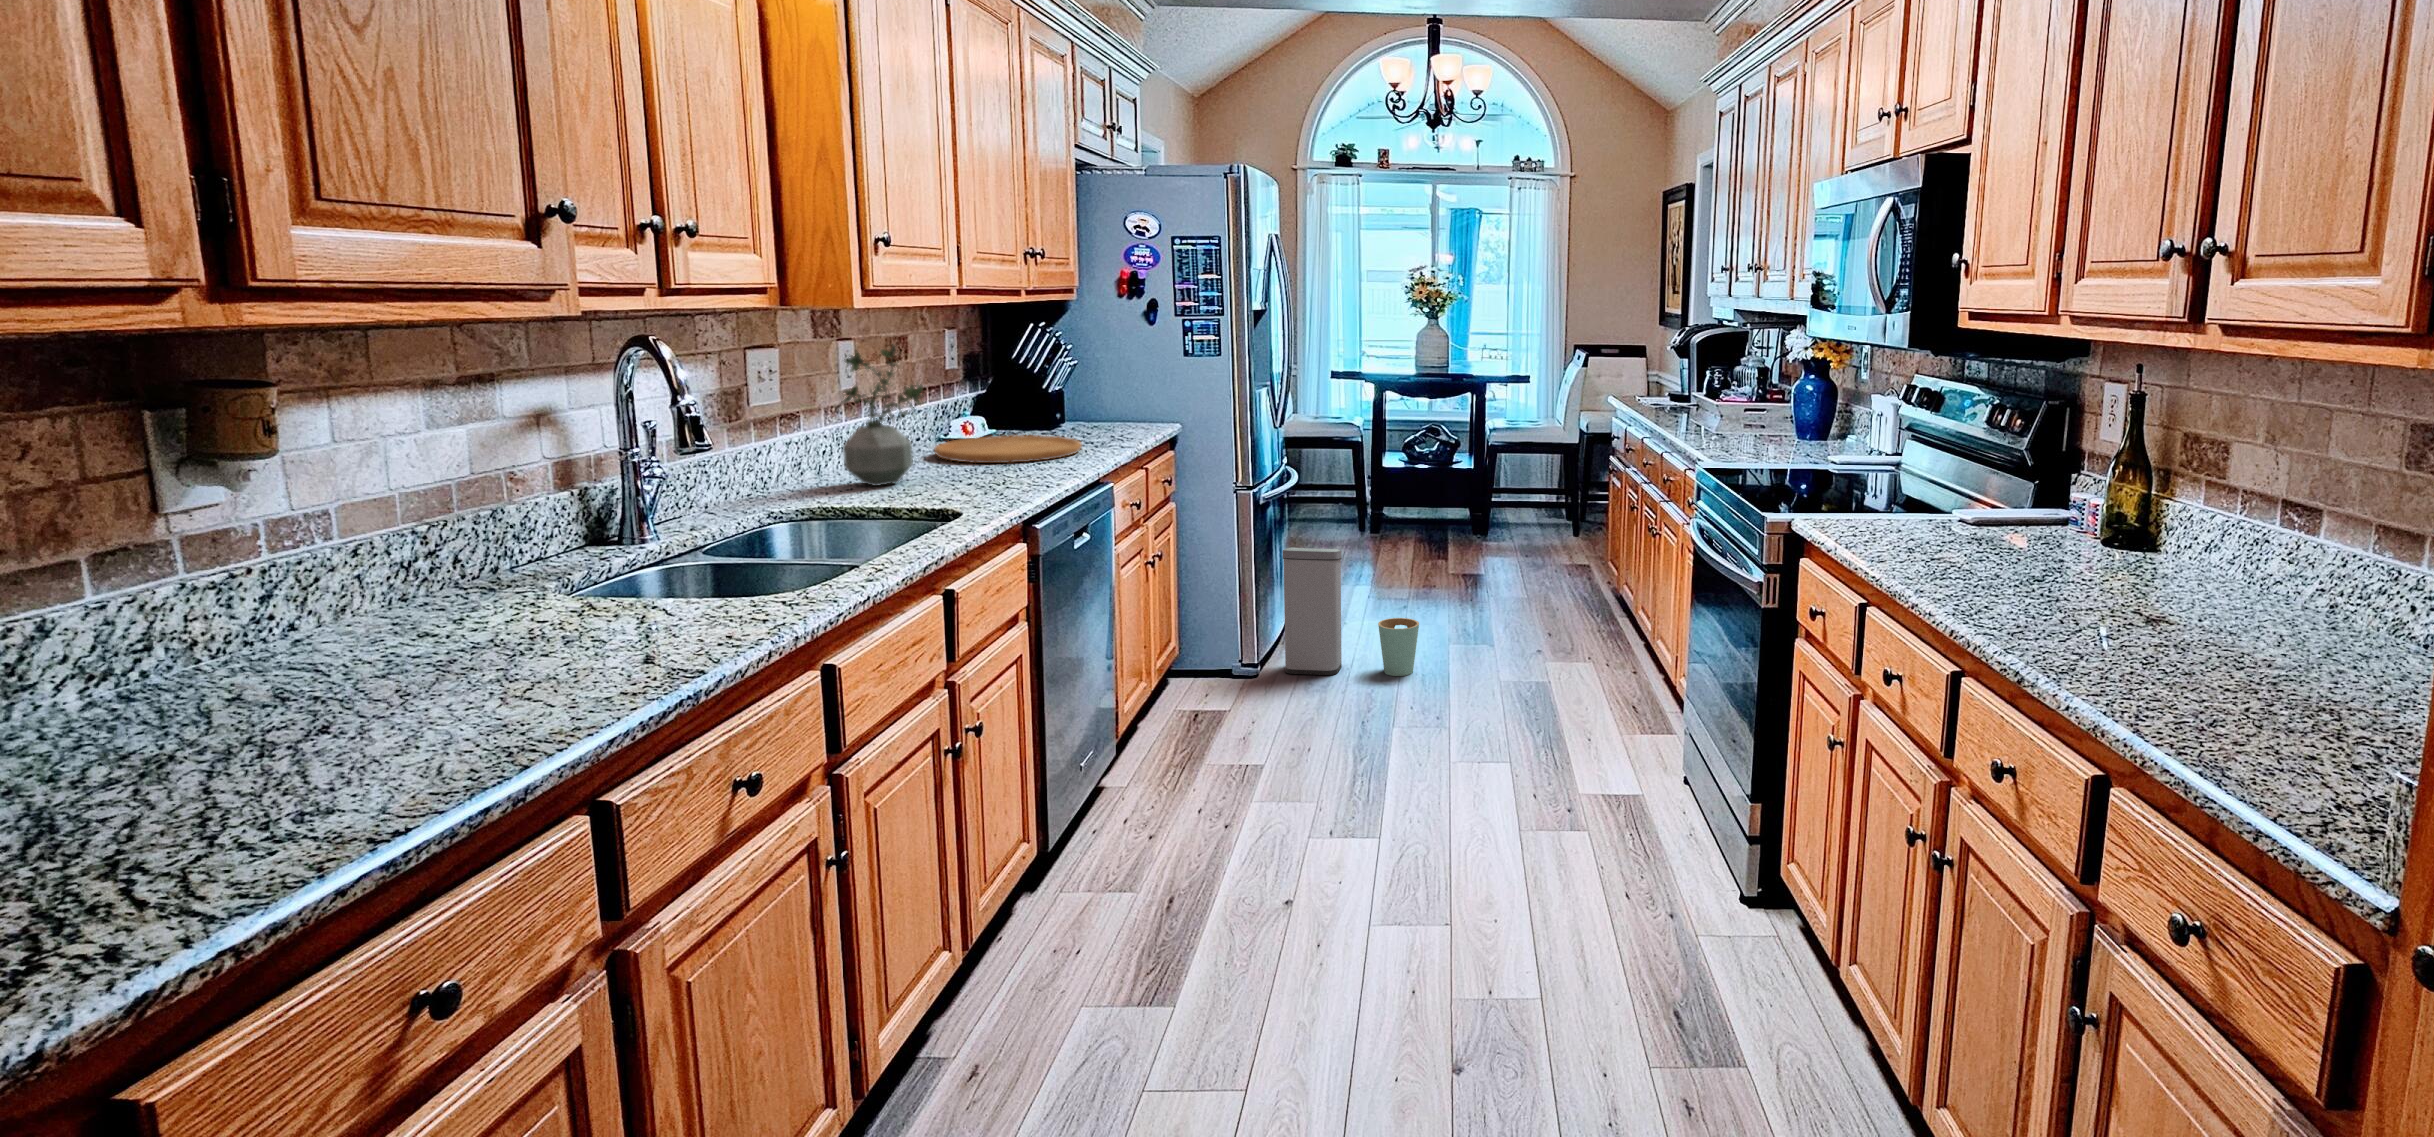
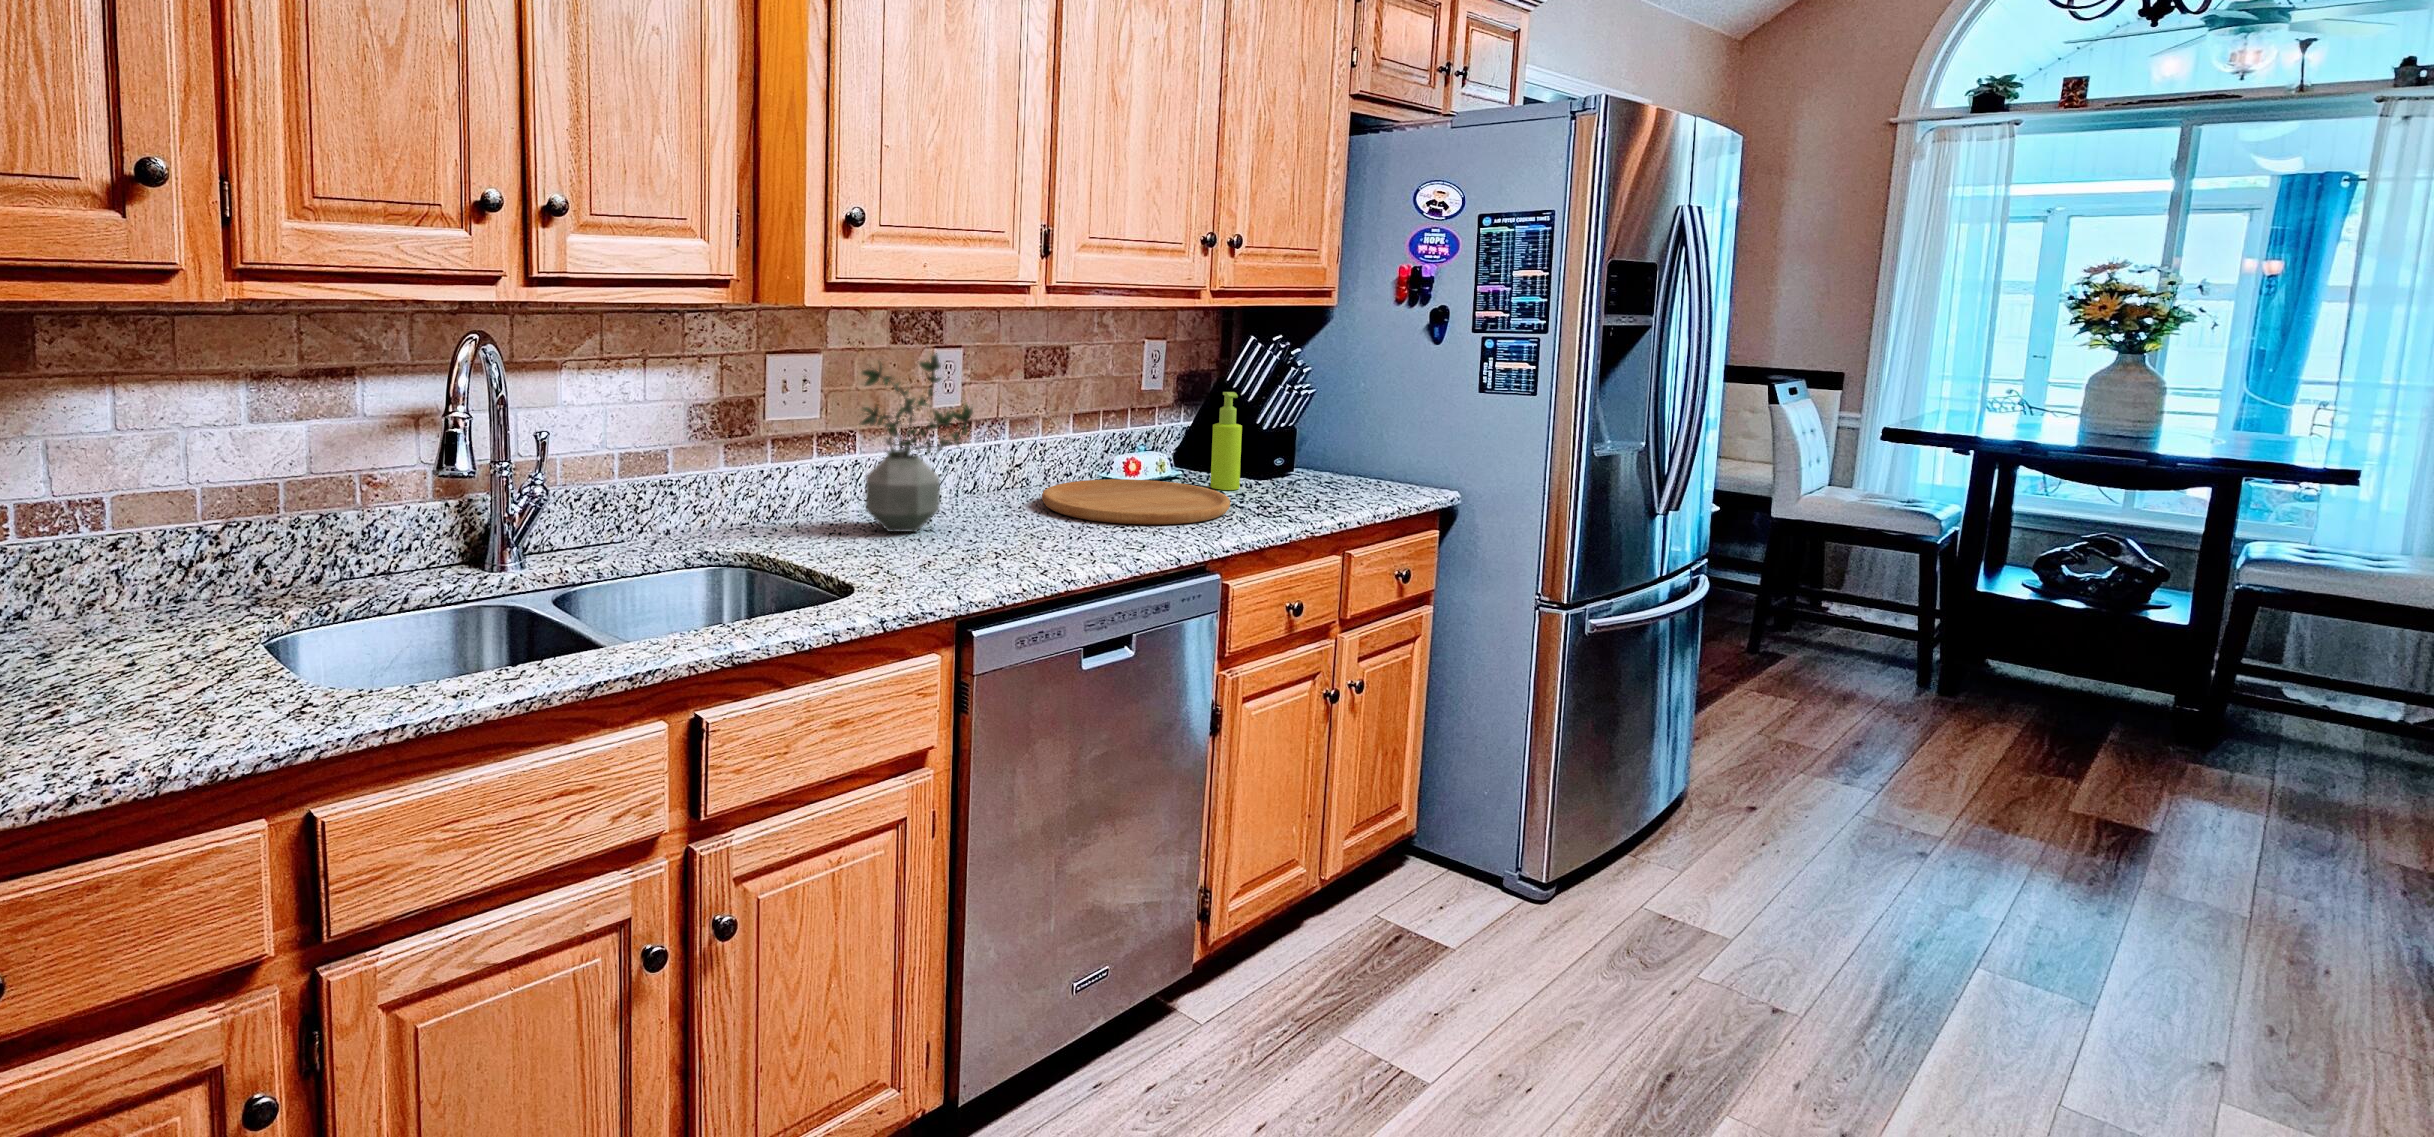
soap dispenser: none [1025,366,1050,439] -> present [1211,392,1242,490]
trash can: present [1283,548,1419,676] -> none [1601,709,1871,995]

